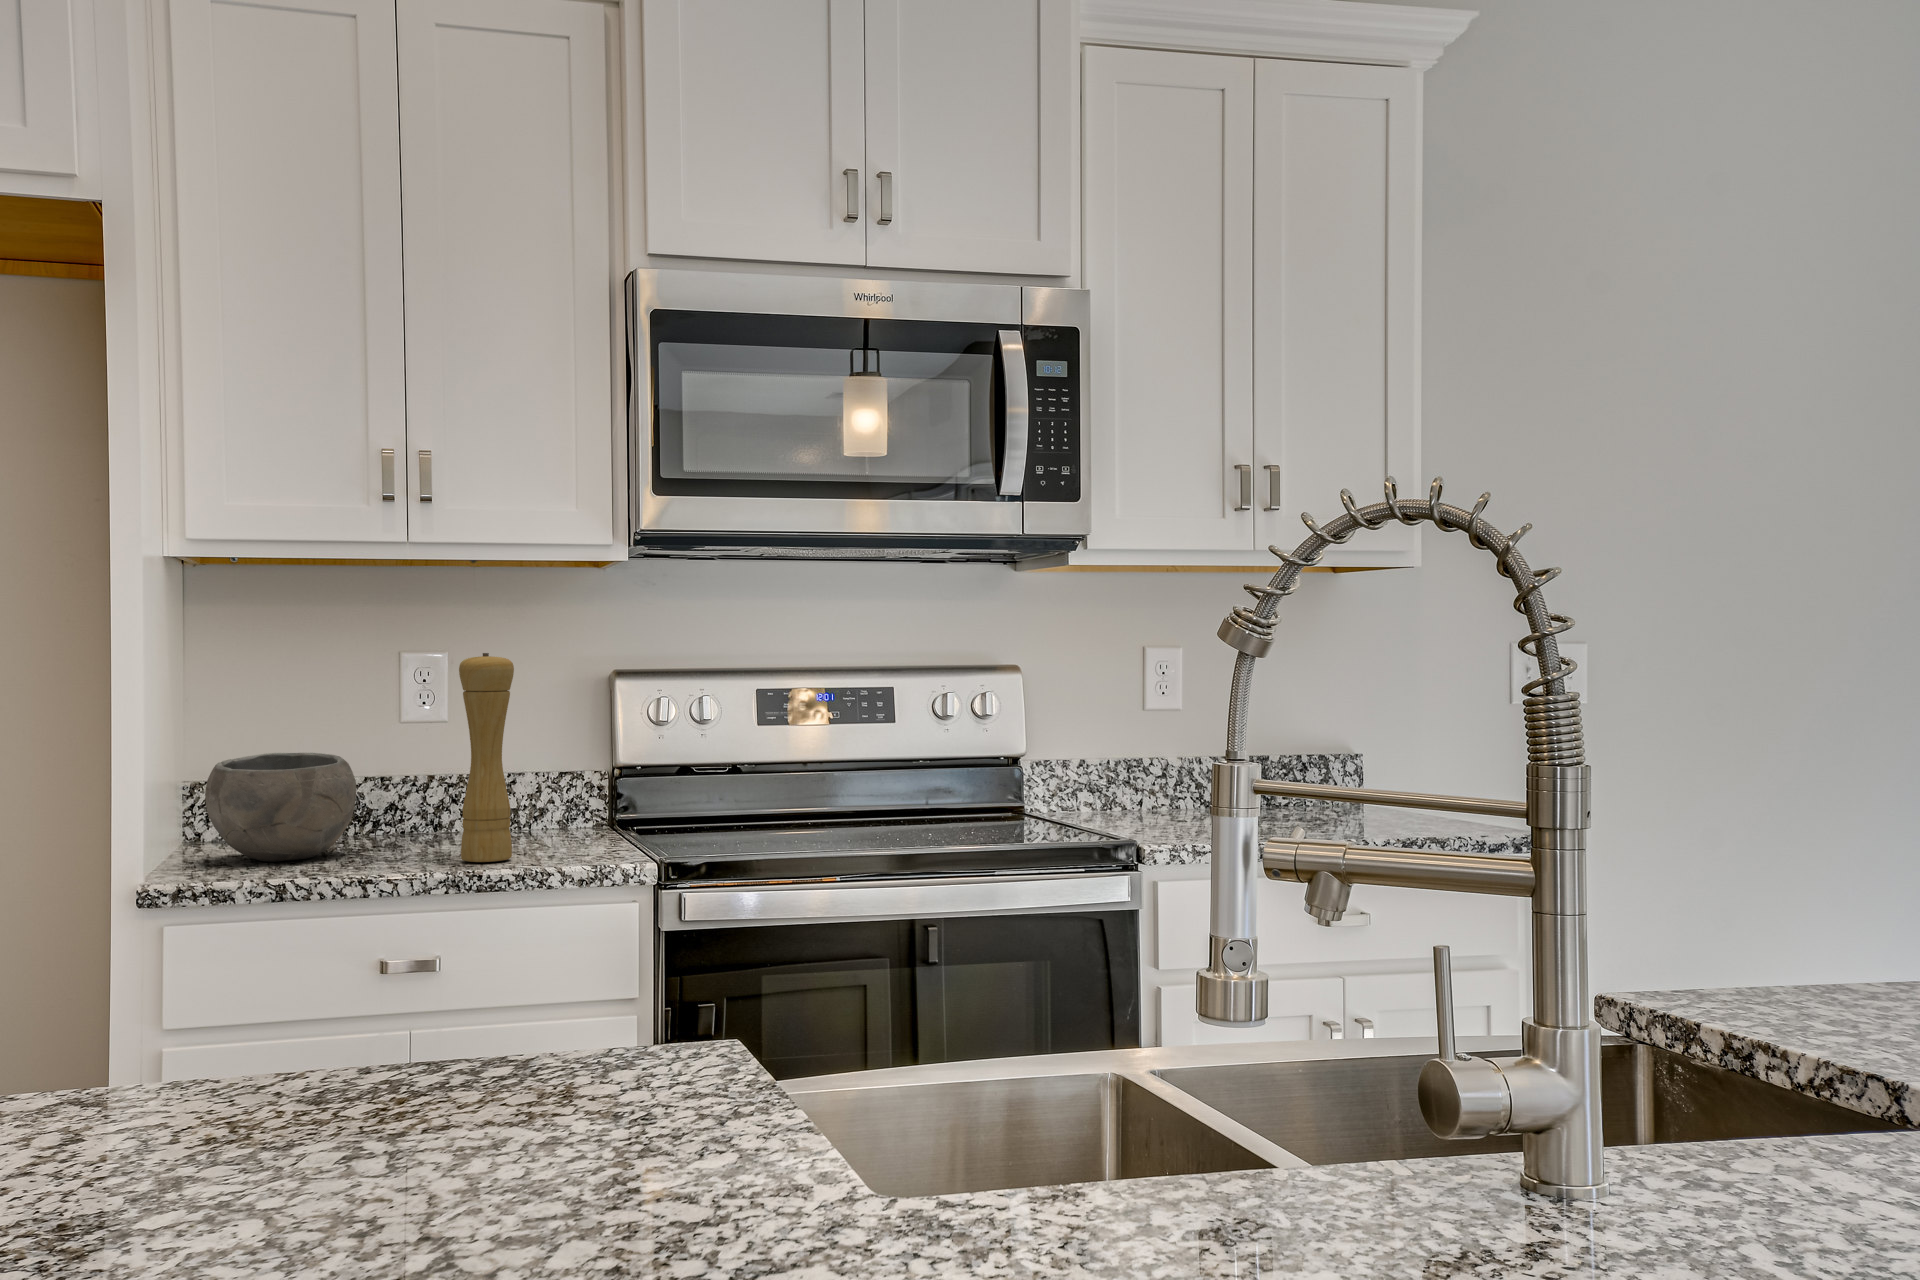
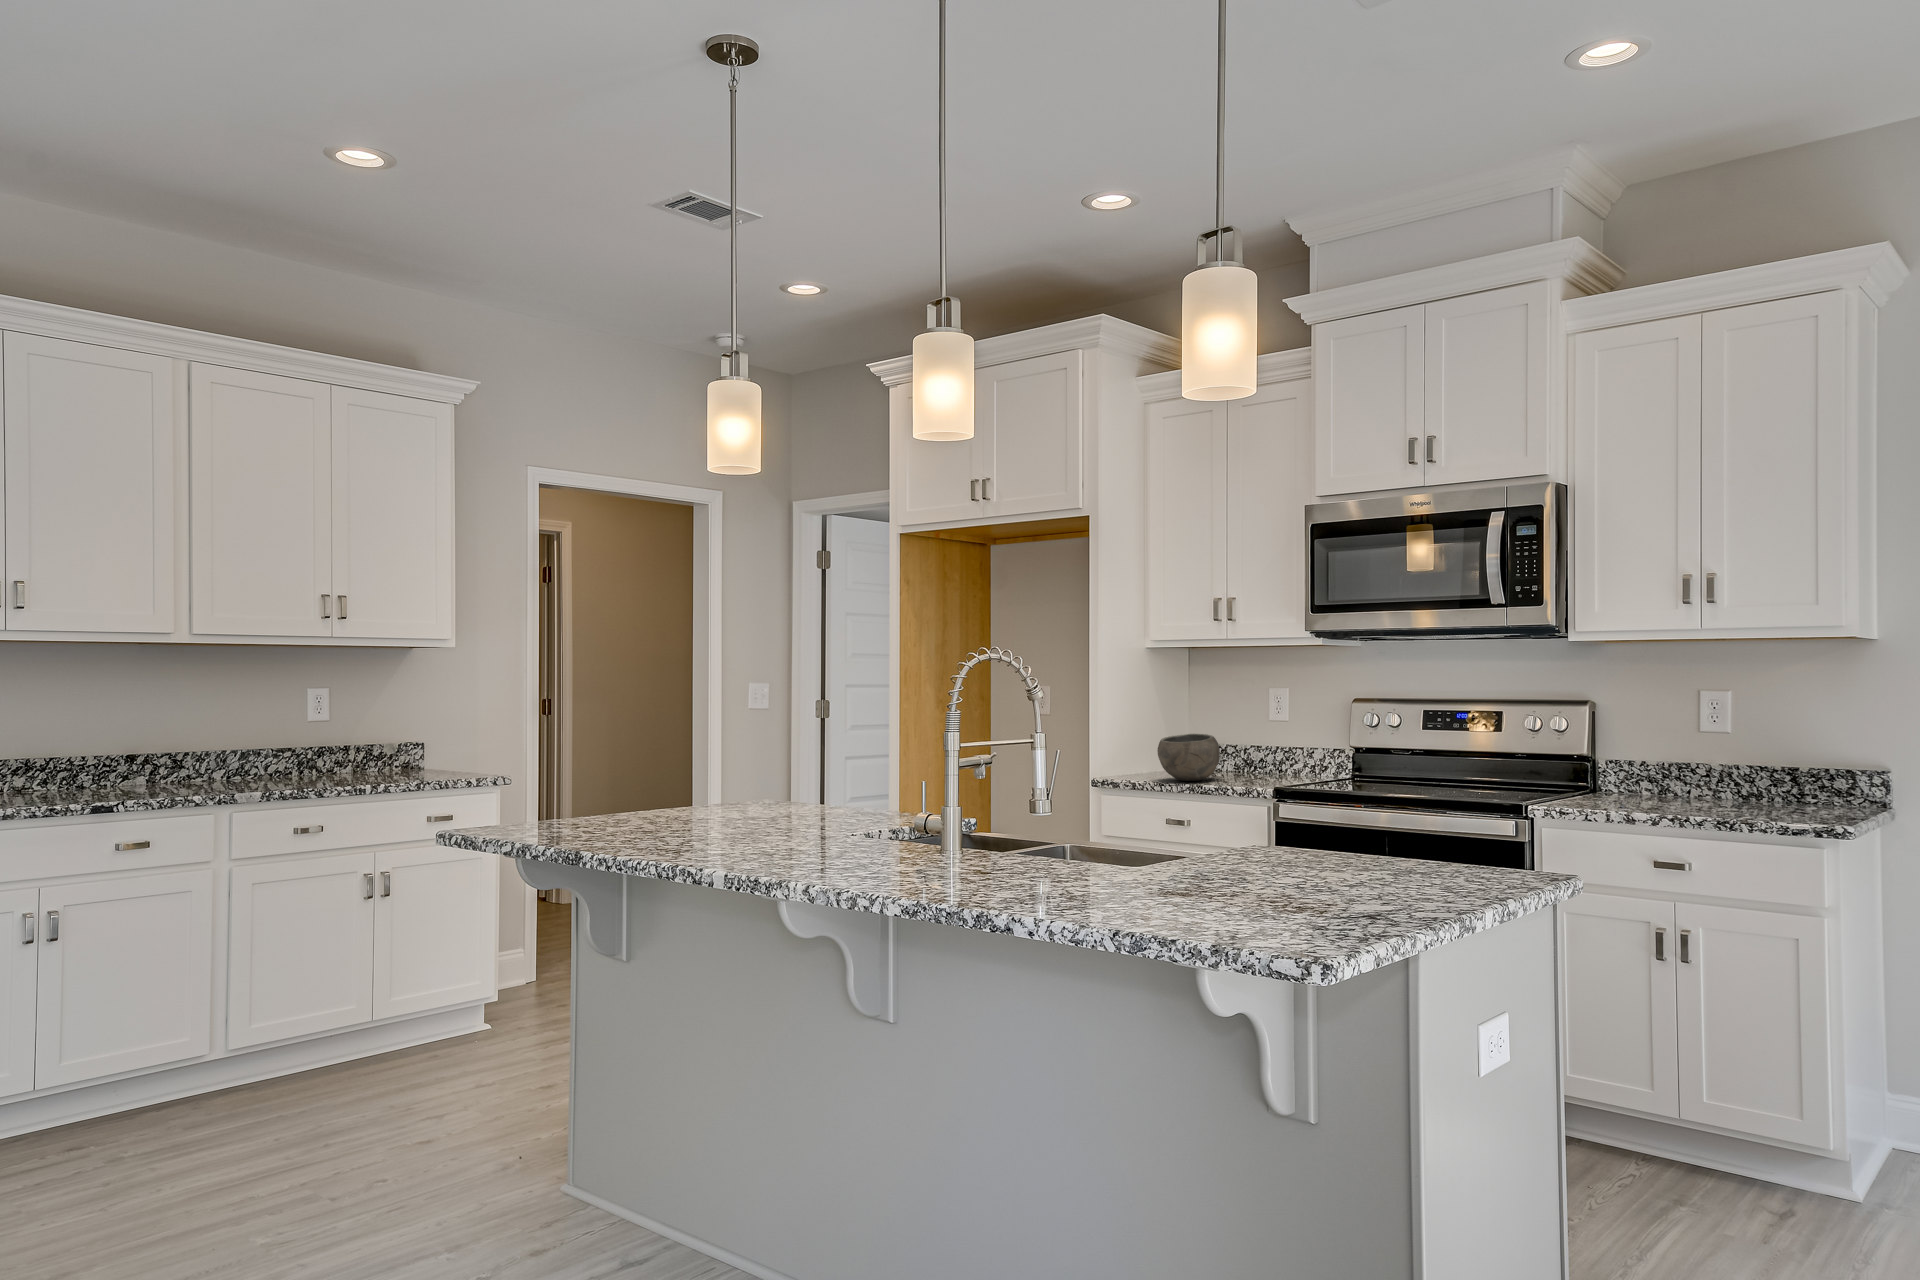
pepper mill: present [459,653,514,862] -> none [1231,694,1257,789]

